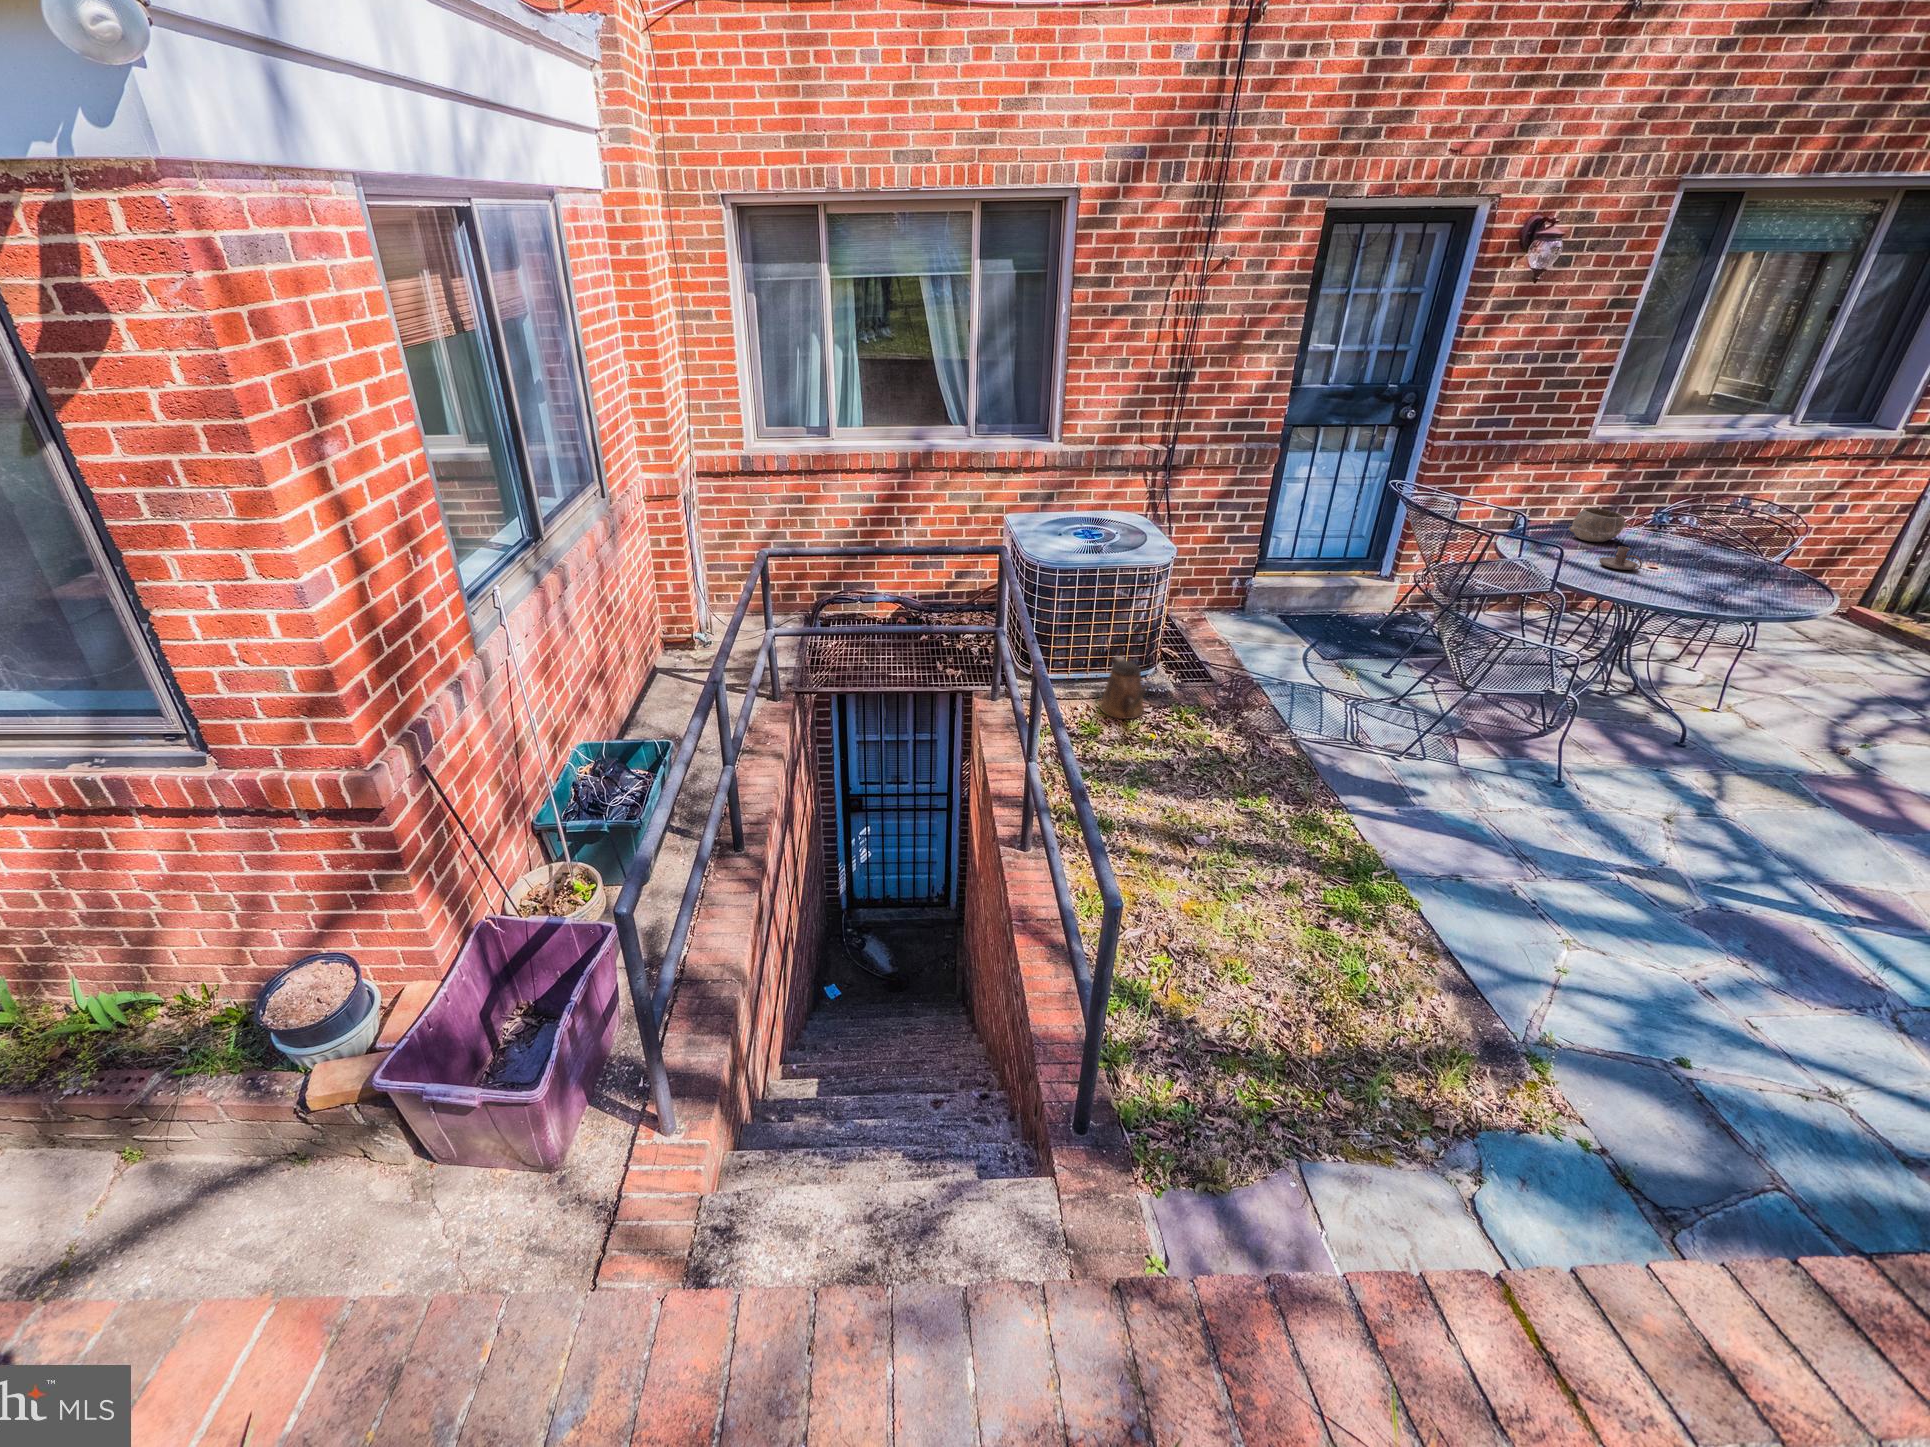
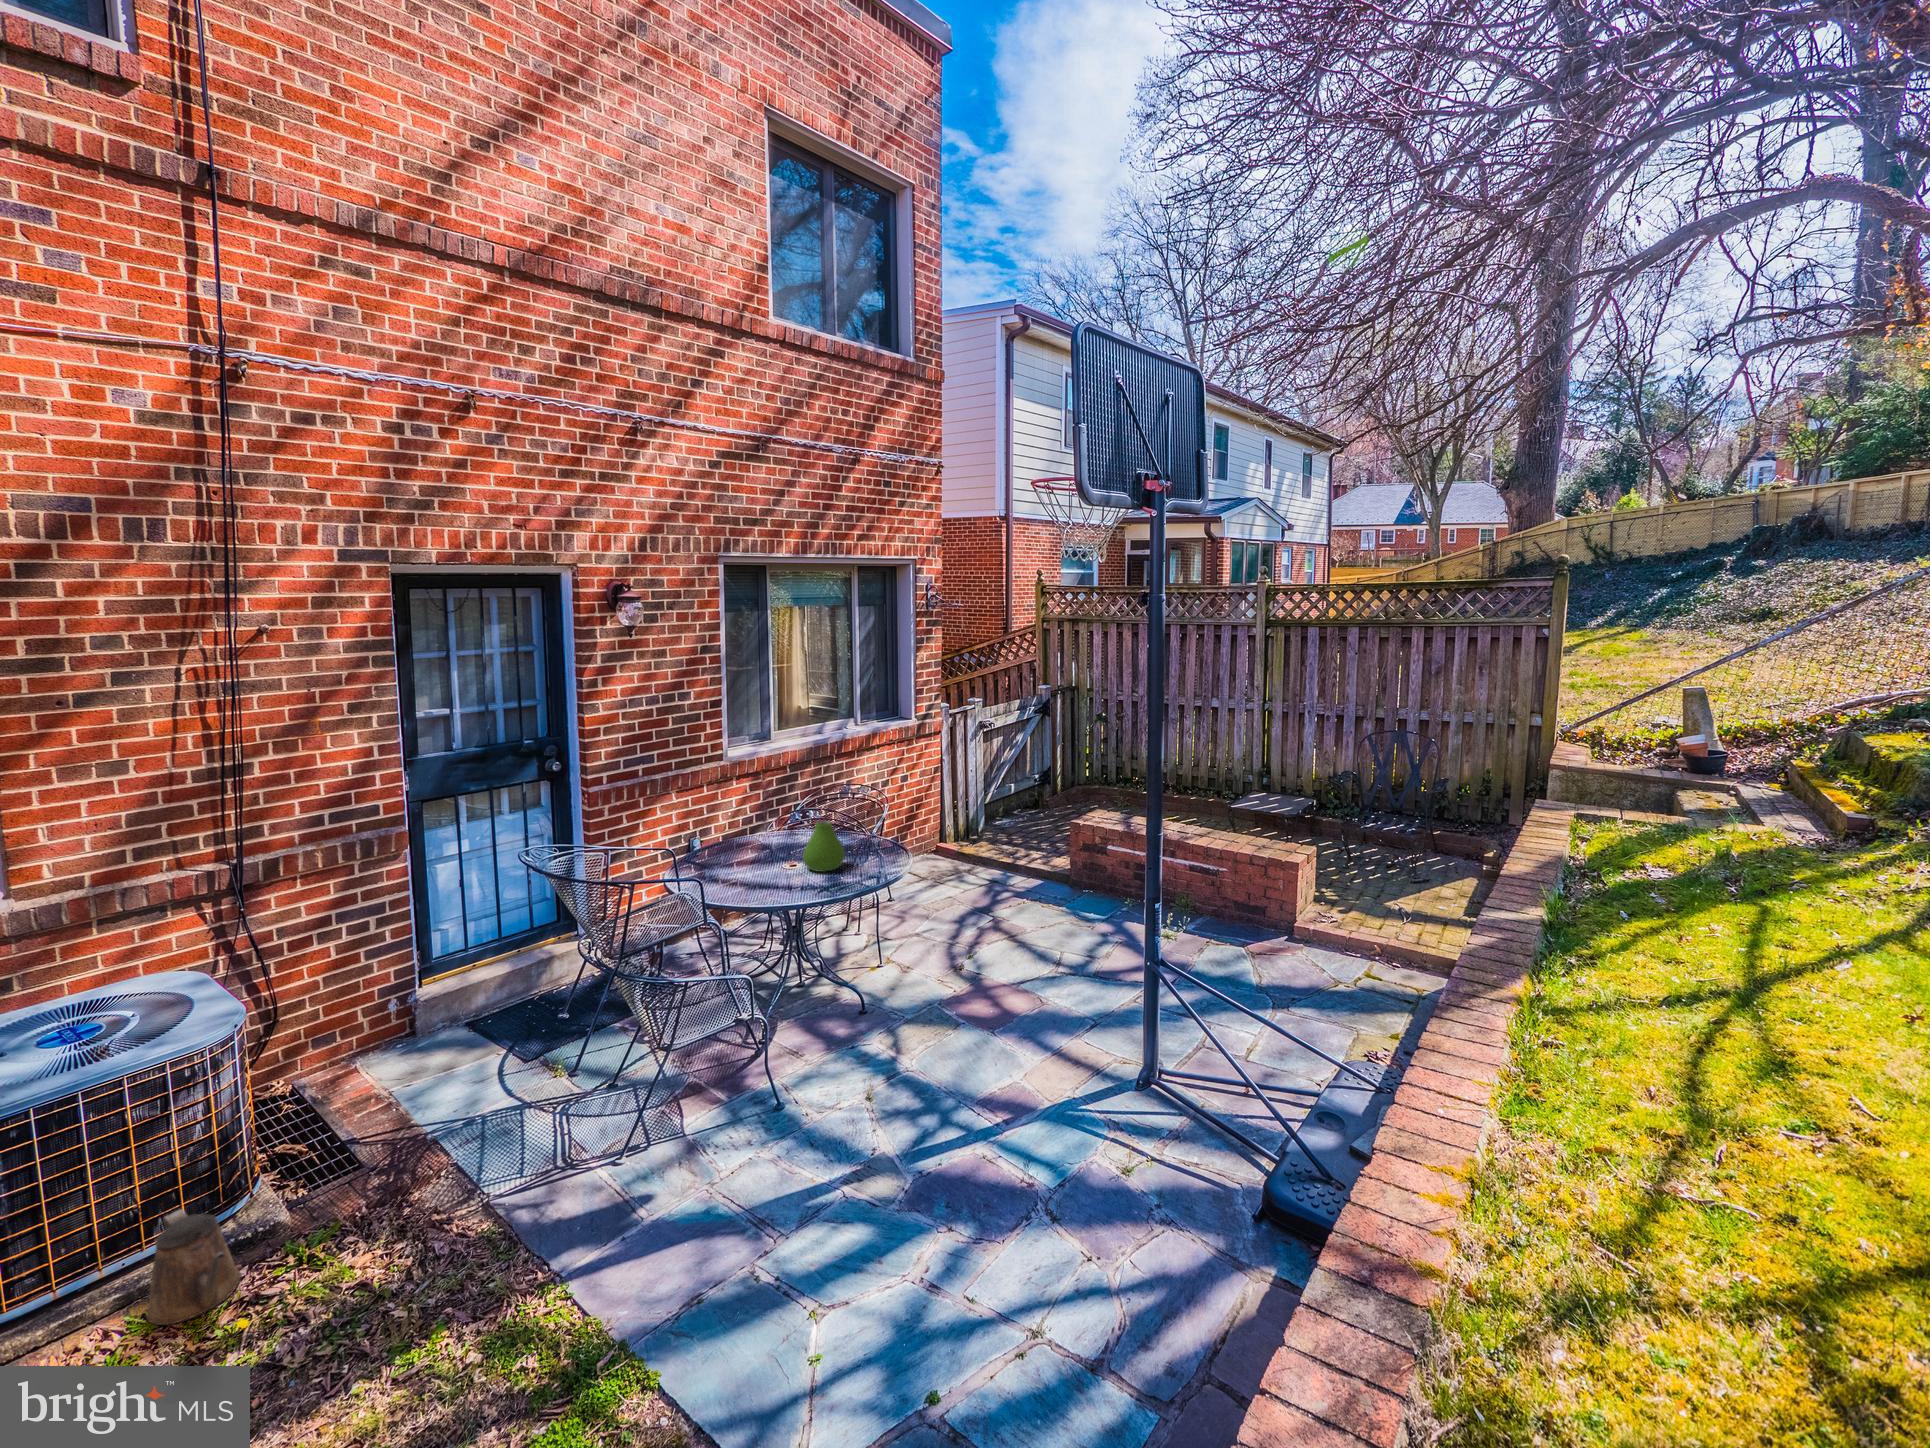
bowl: present [1569,508,1628,542] -> none [726,826,768,858]
vase: none [1672,518,1738,577] -> present [803,821,845,872]
candle holder: present [1599,546,1642,570] -> none [751,862,782,883]

